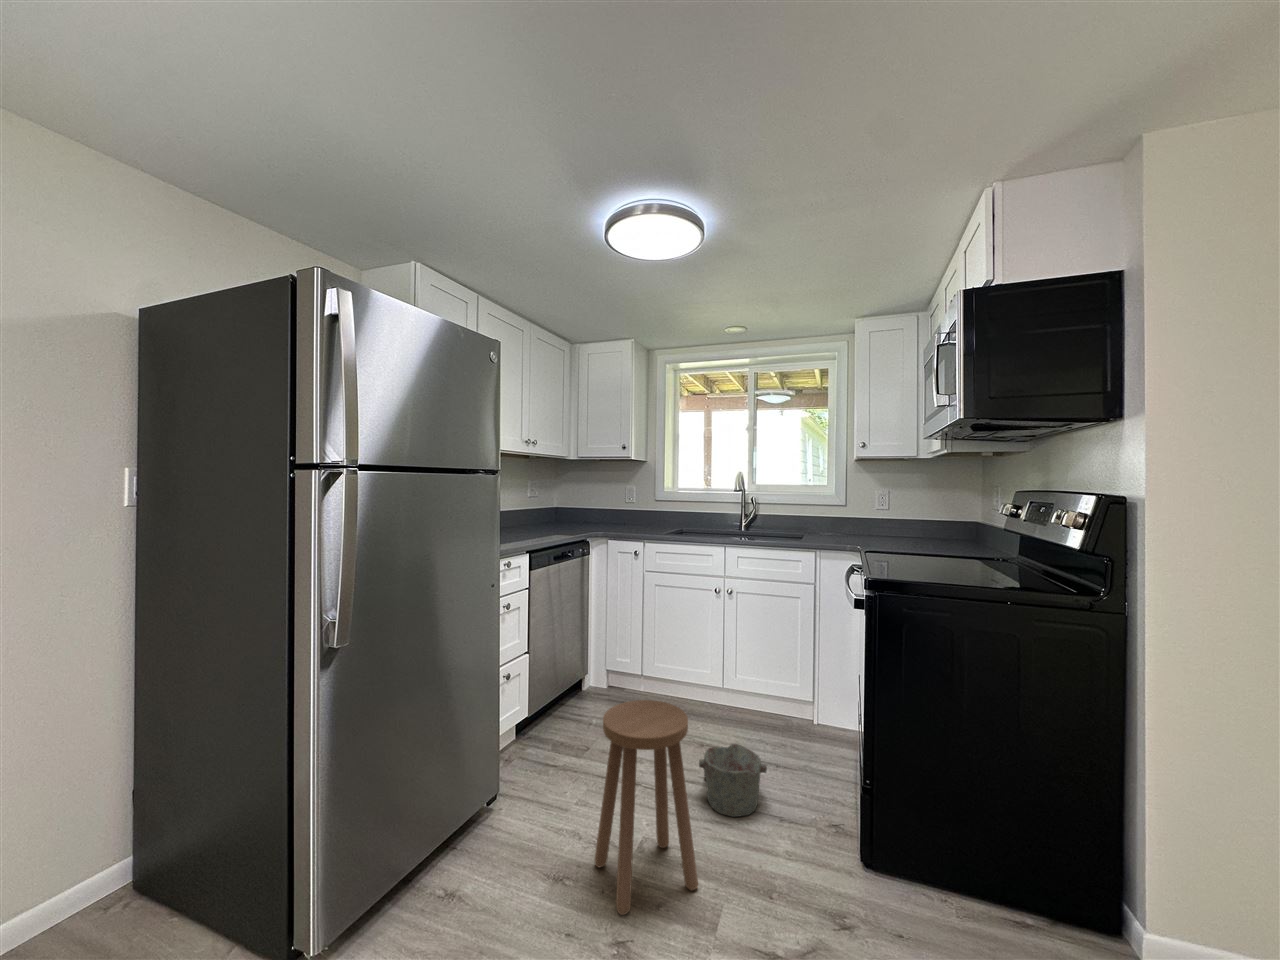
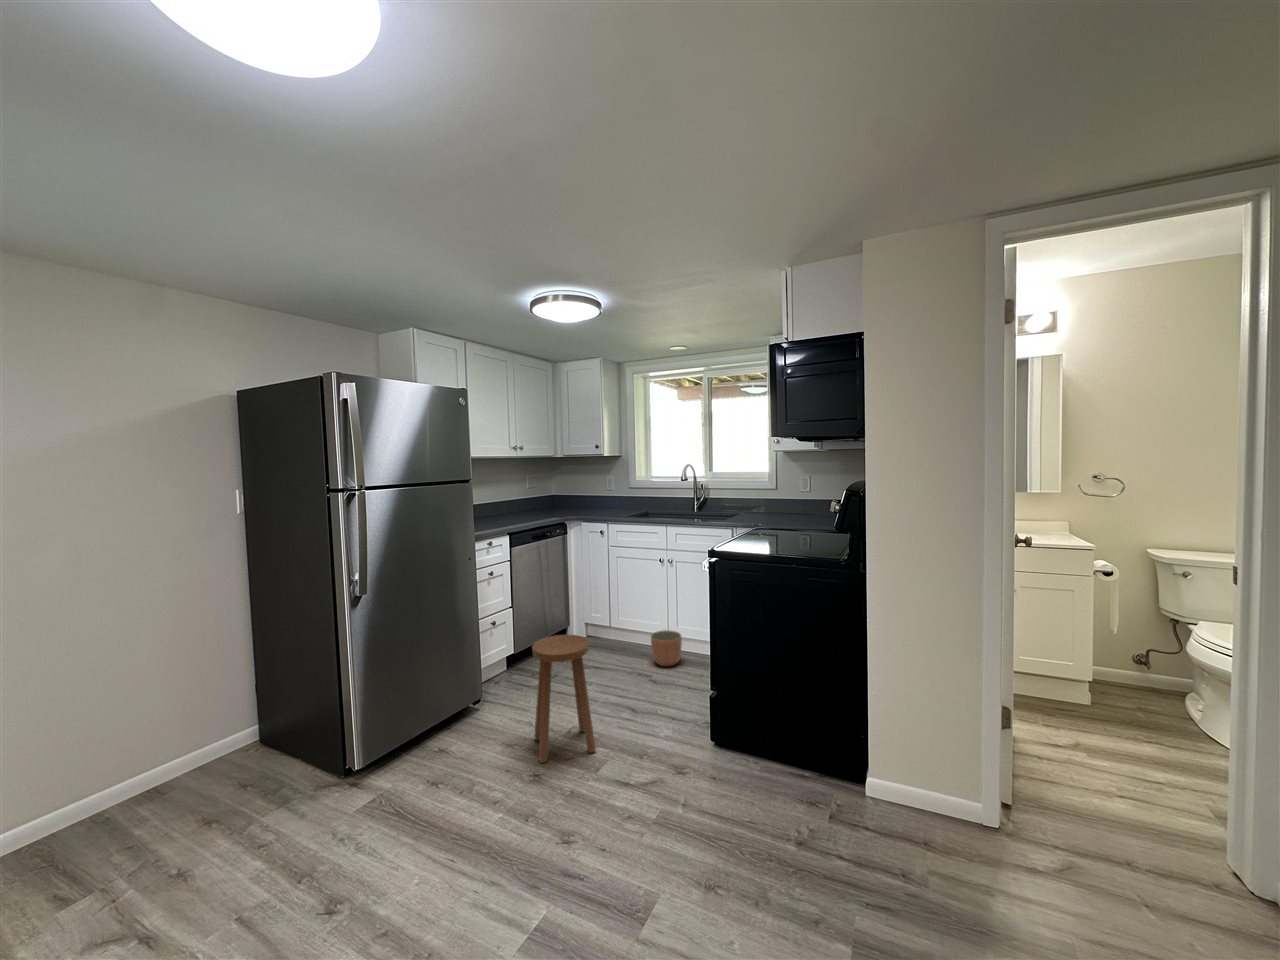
planter: none [709,682,750,732] -> present [651,630,682,666]
bucket: present [699,744,767,817] -> none [619,669,669,716]

